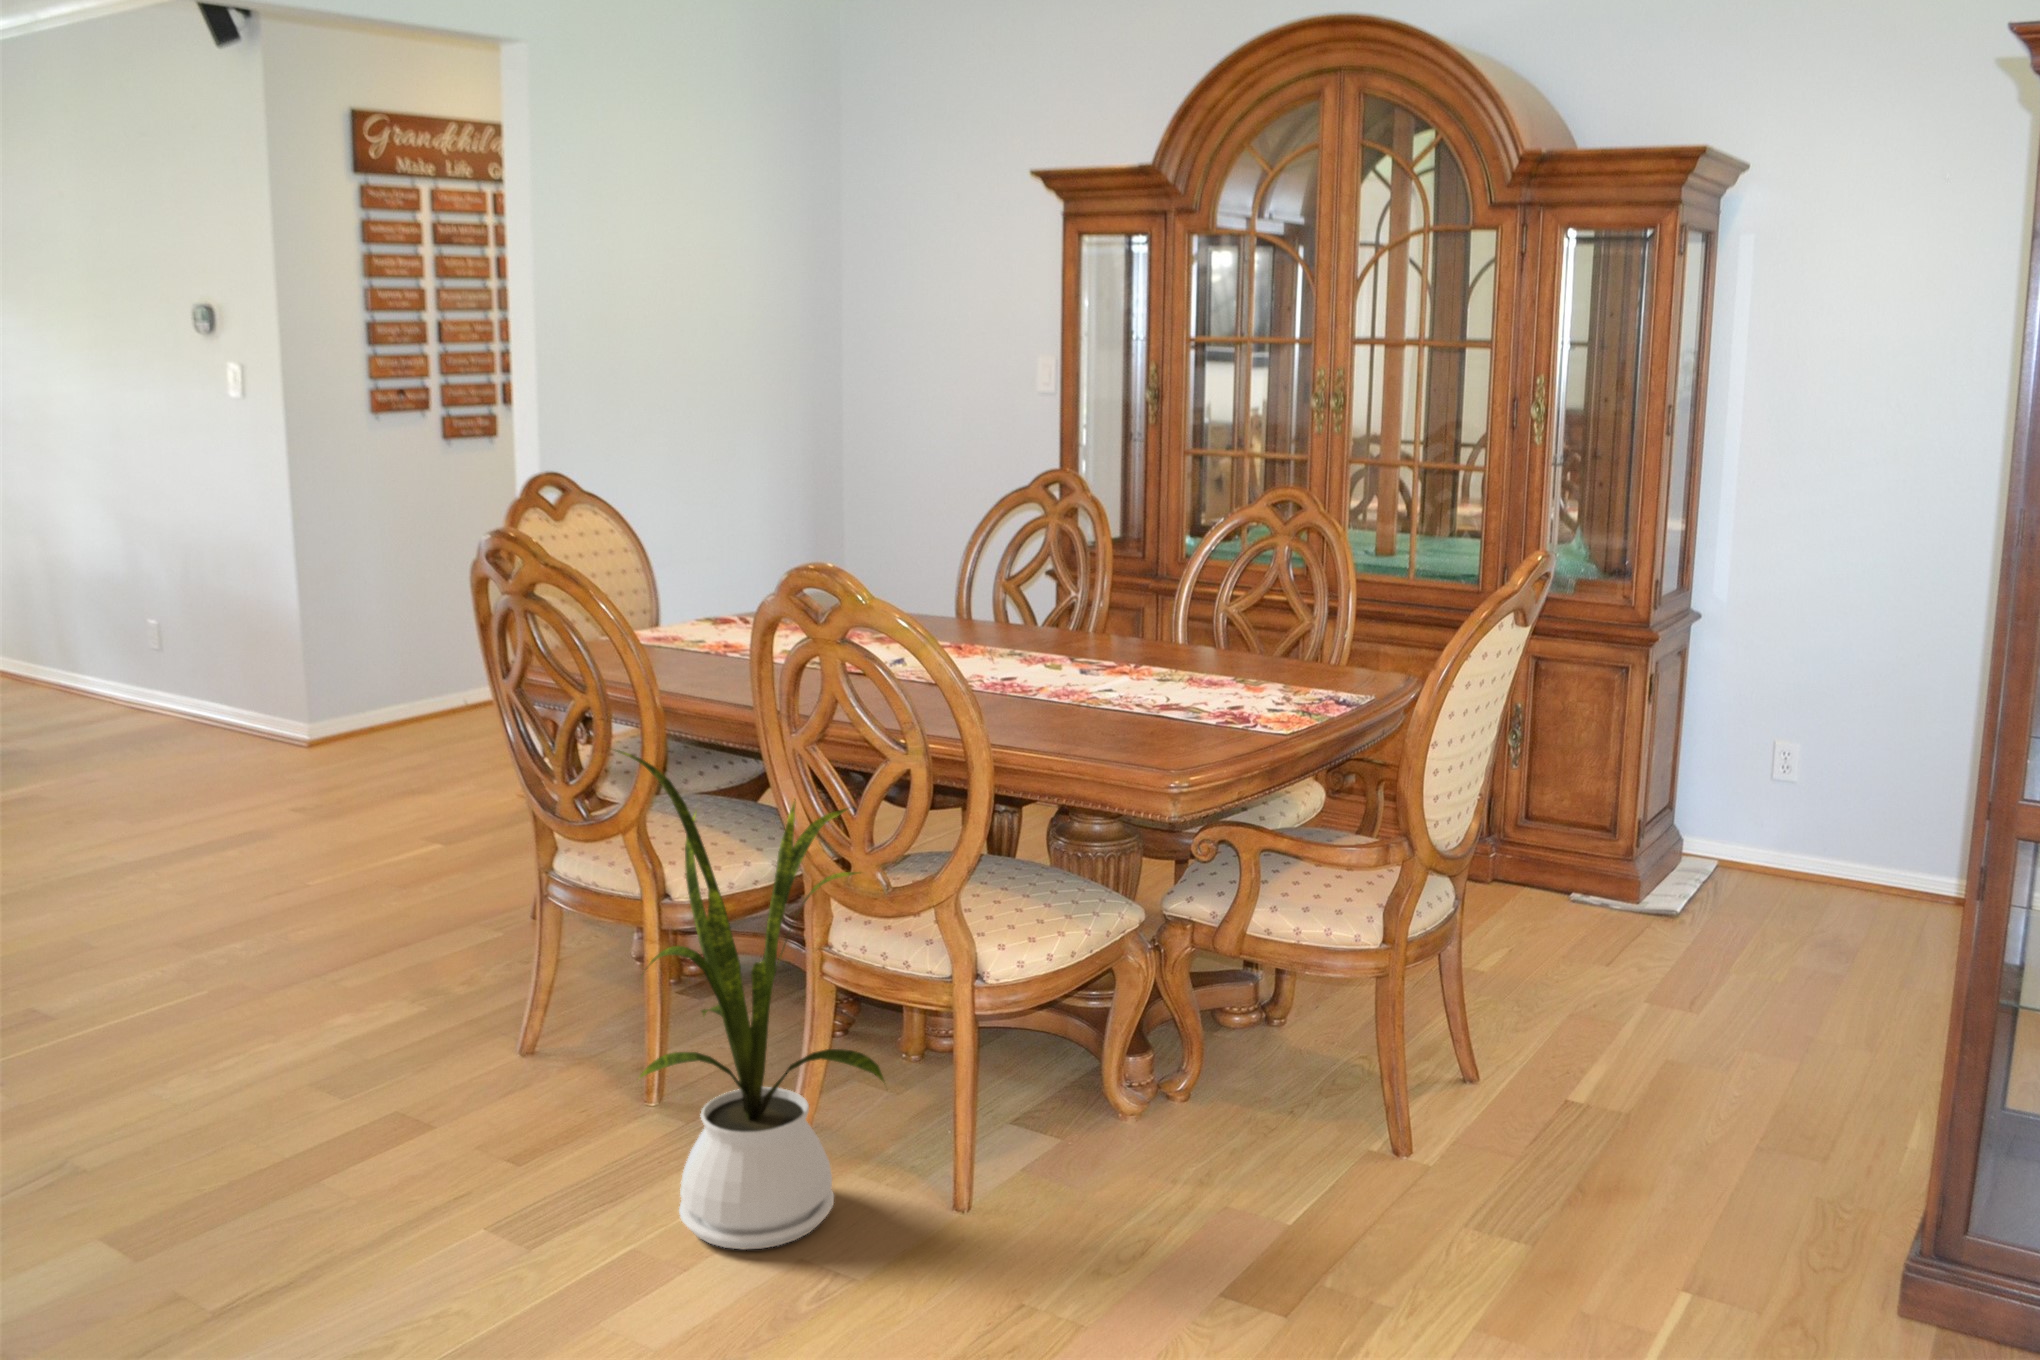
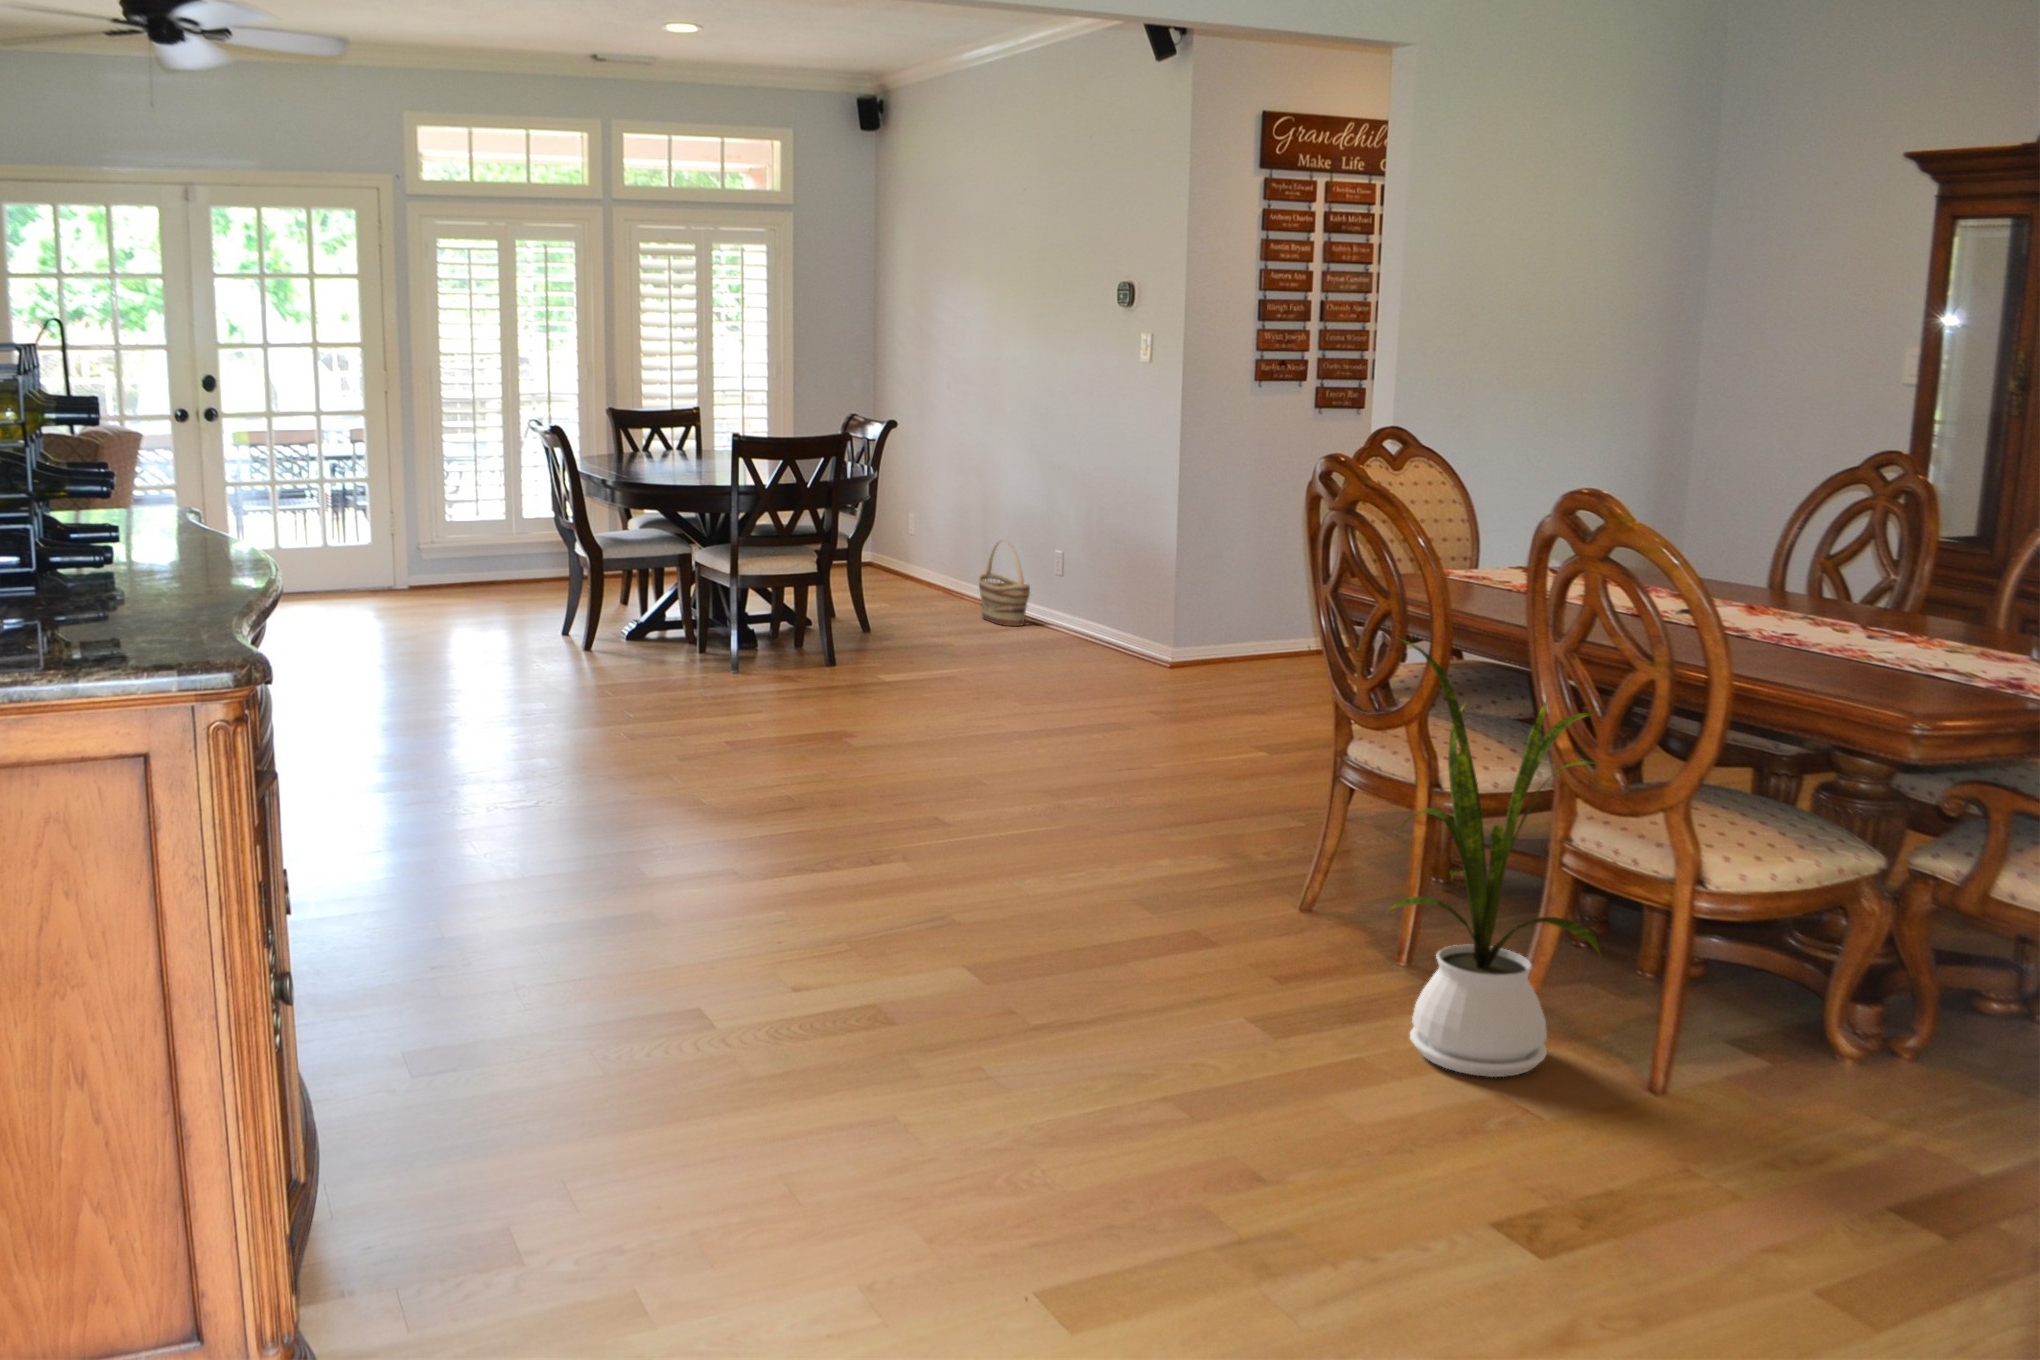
basket: none [44,608,115,710] -> present [979,543,1030,626]

